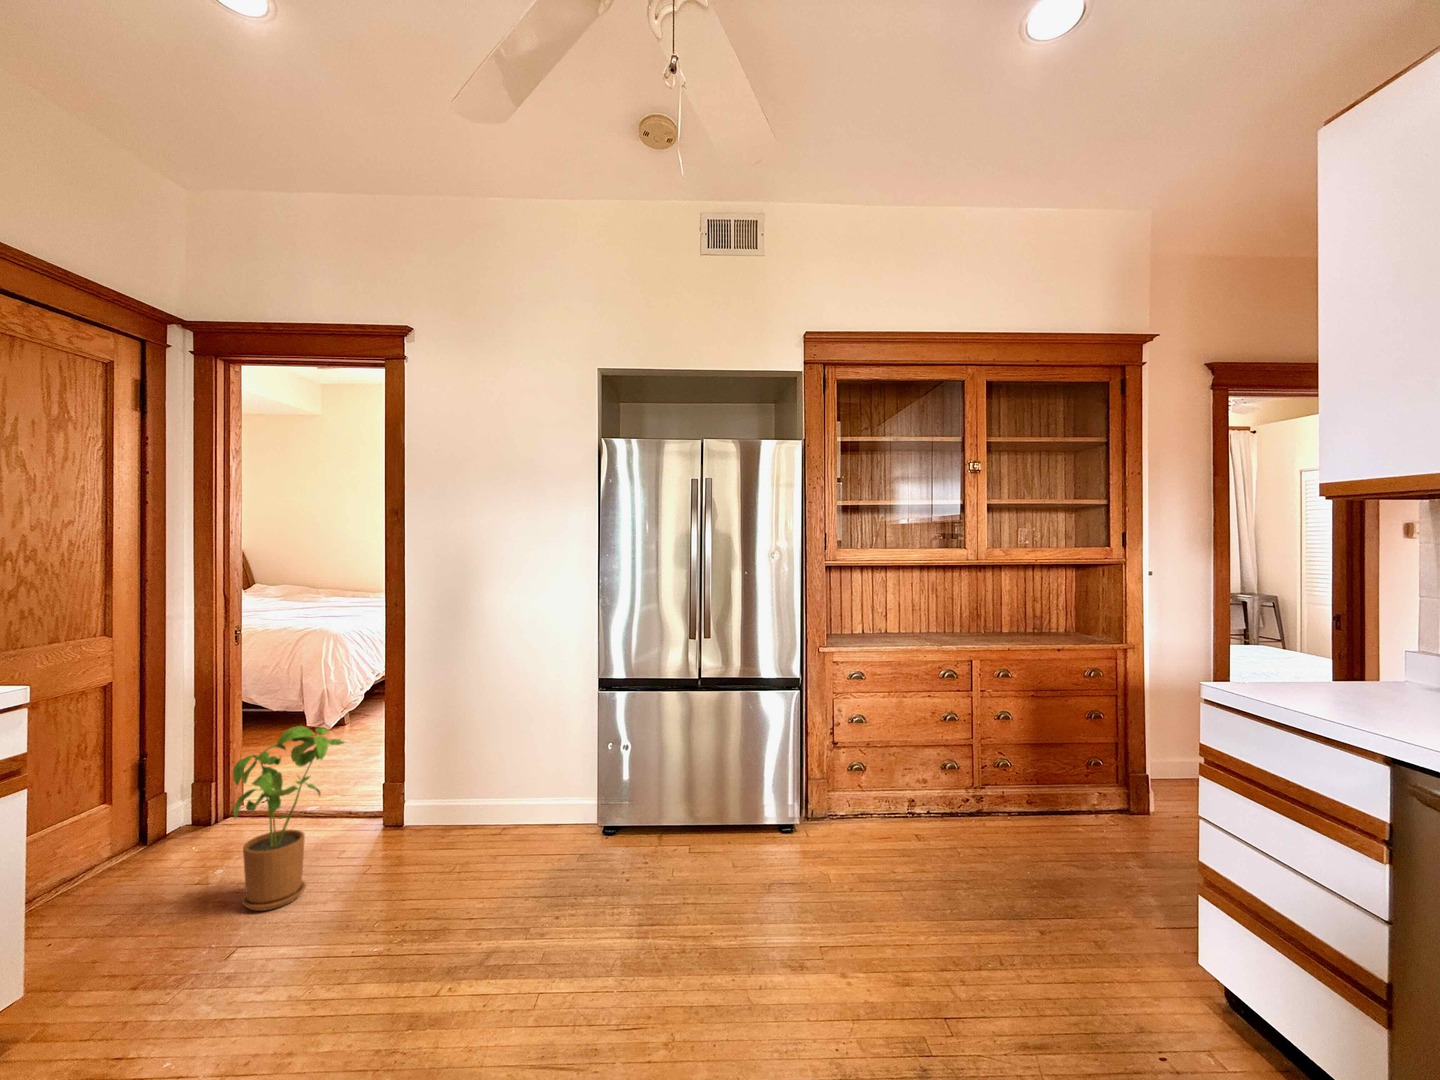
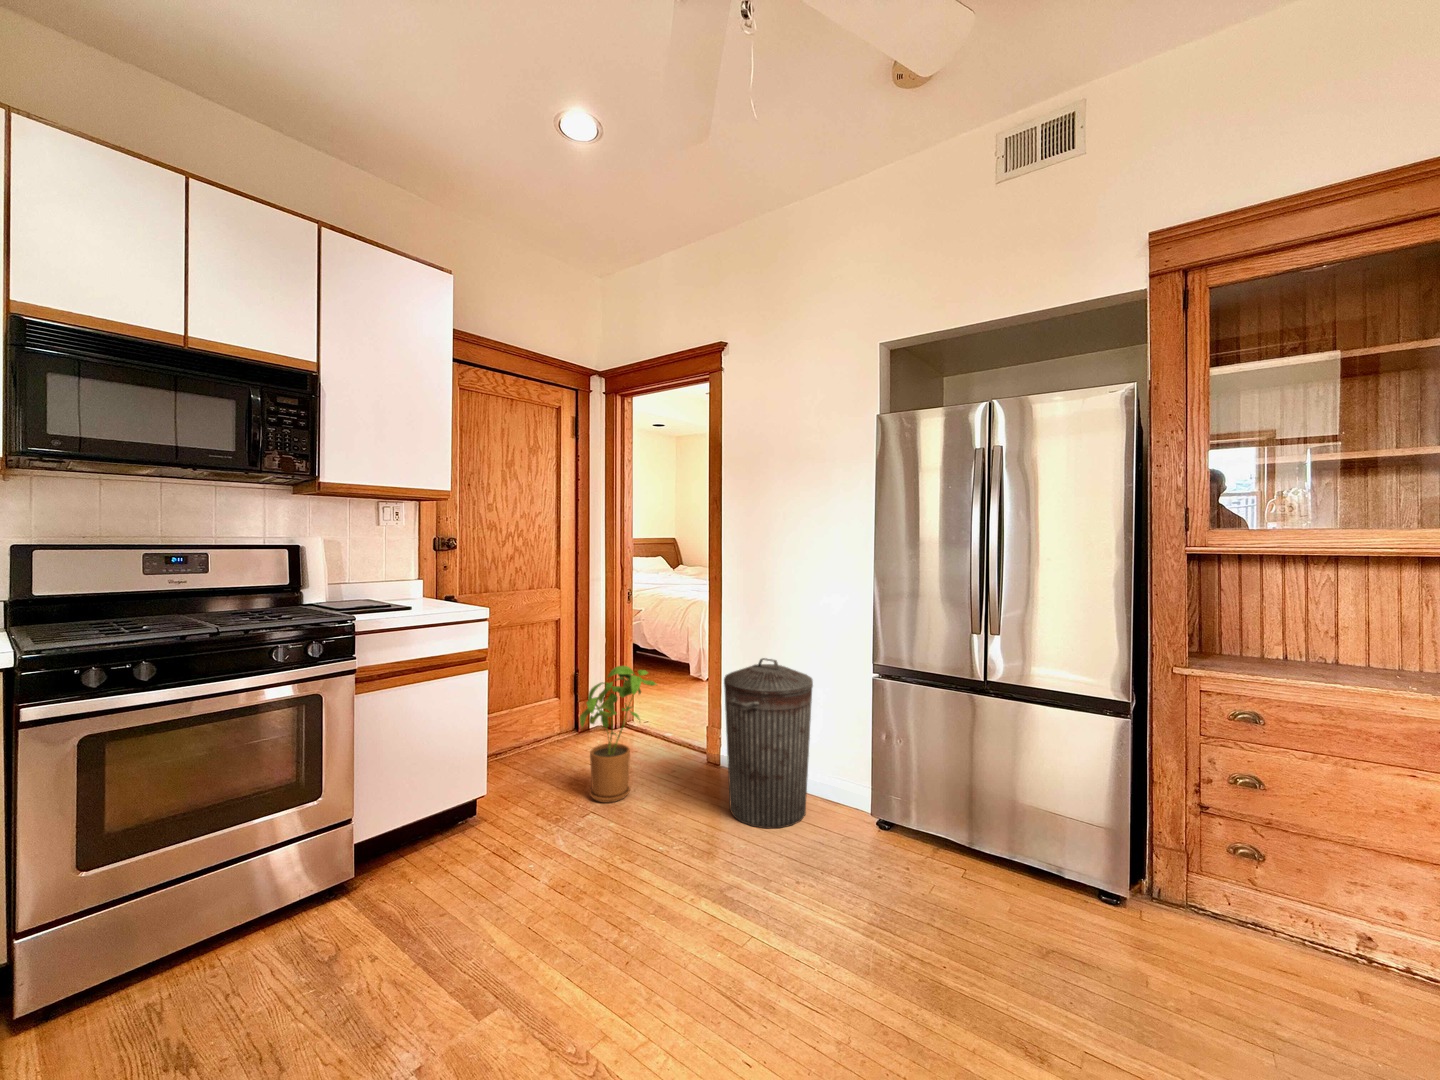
trash can: none [438,689,539,871] -> present [724,658,813,828]

